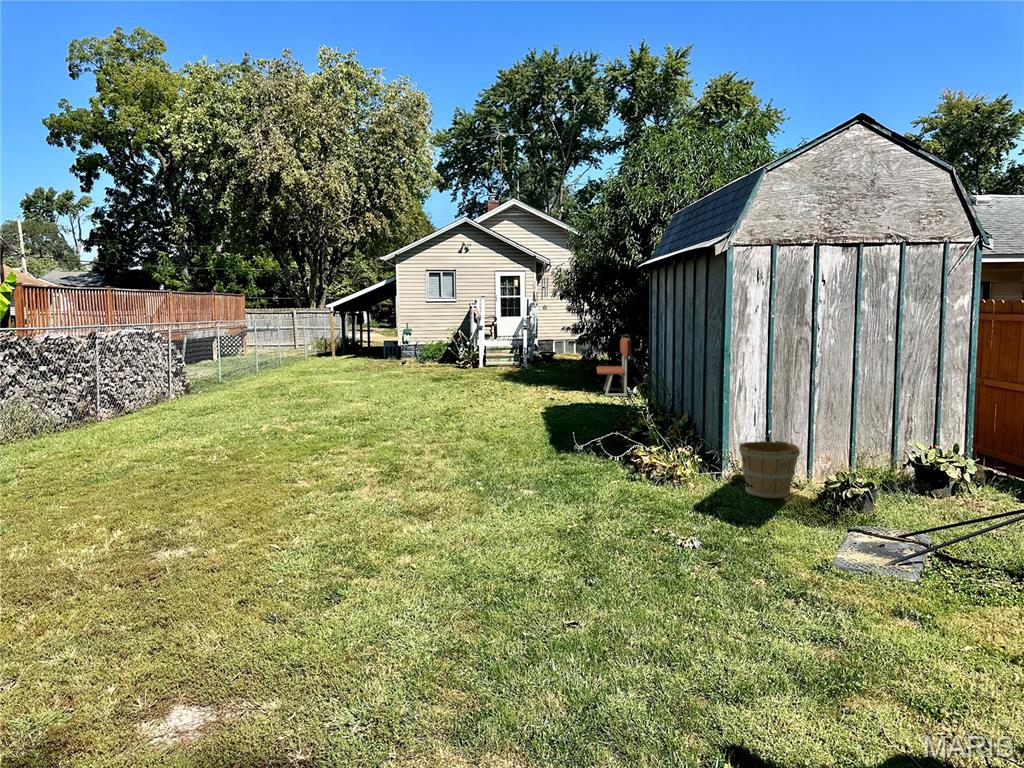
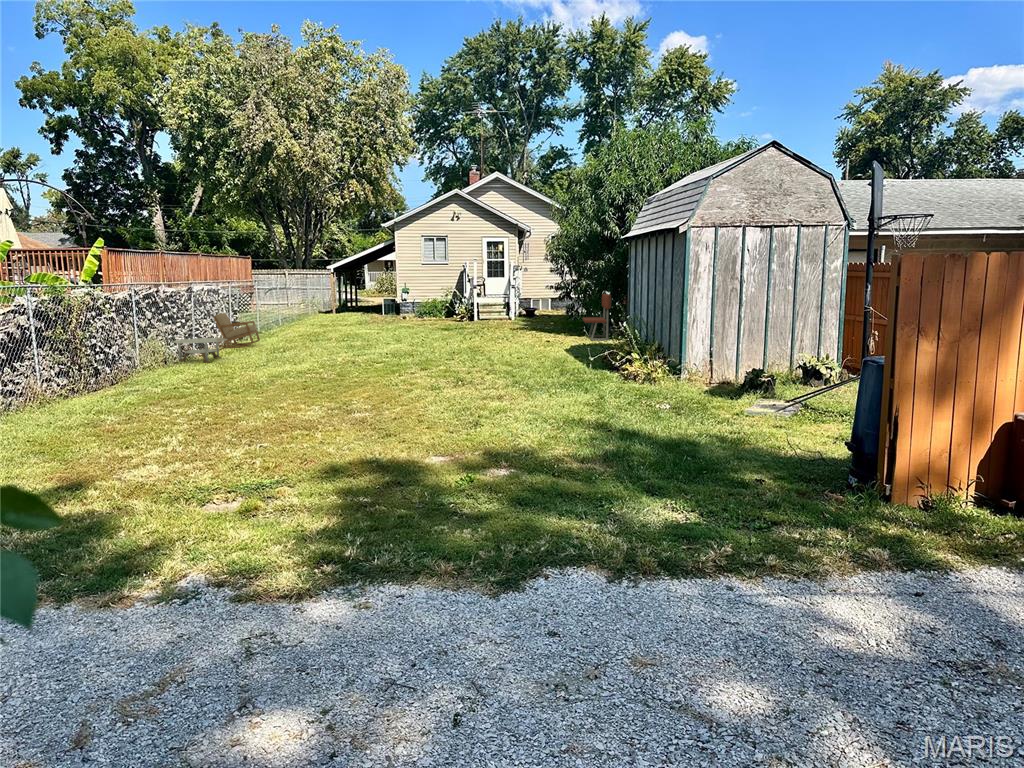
chair: none [143,359,204,402] -> present [213,313,260,348]
round table: none [60,393,136,427] -> present [173,338,227,363]
wooden bucket: present [739,441,800,499] -> none [694,355,731,389]

